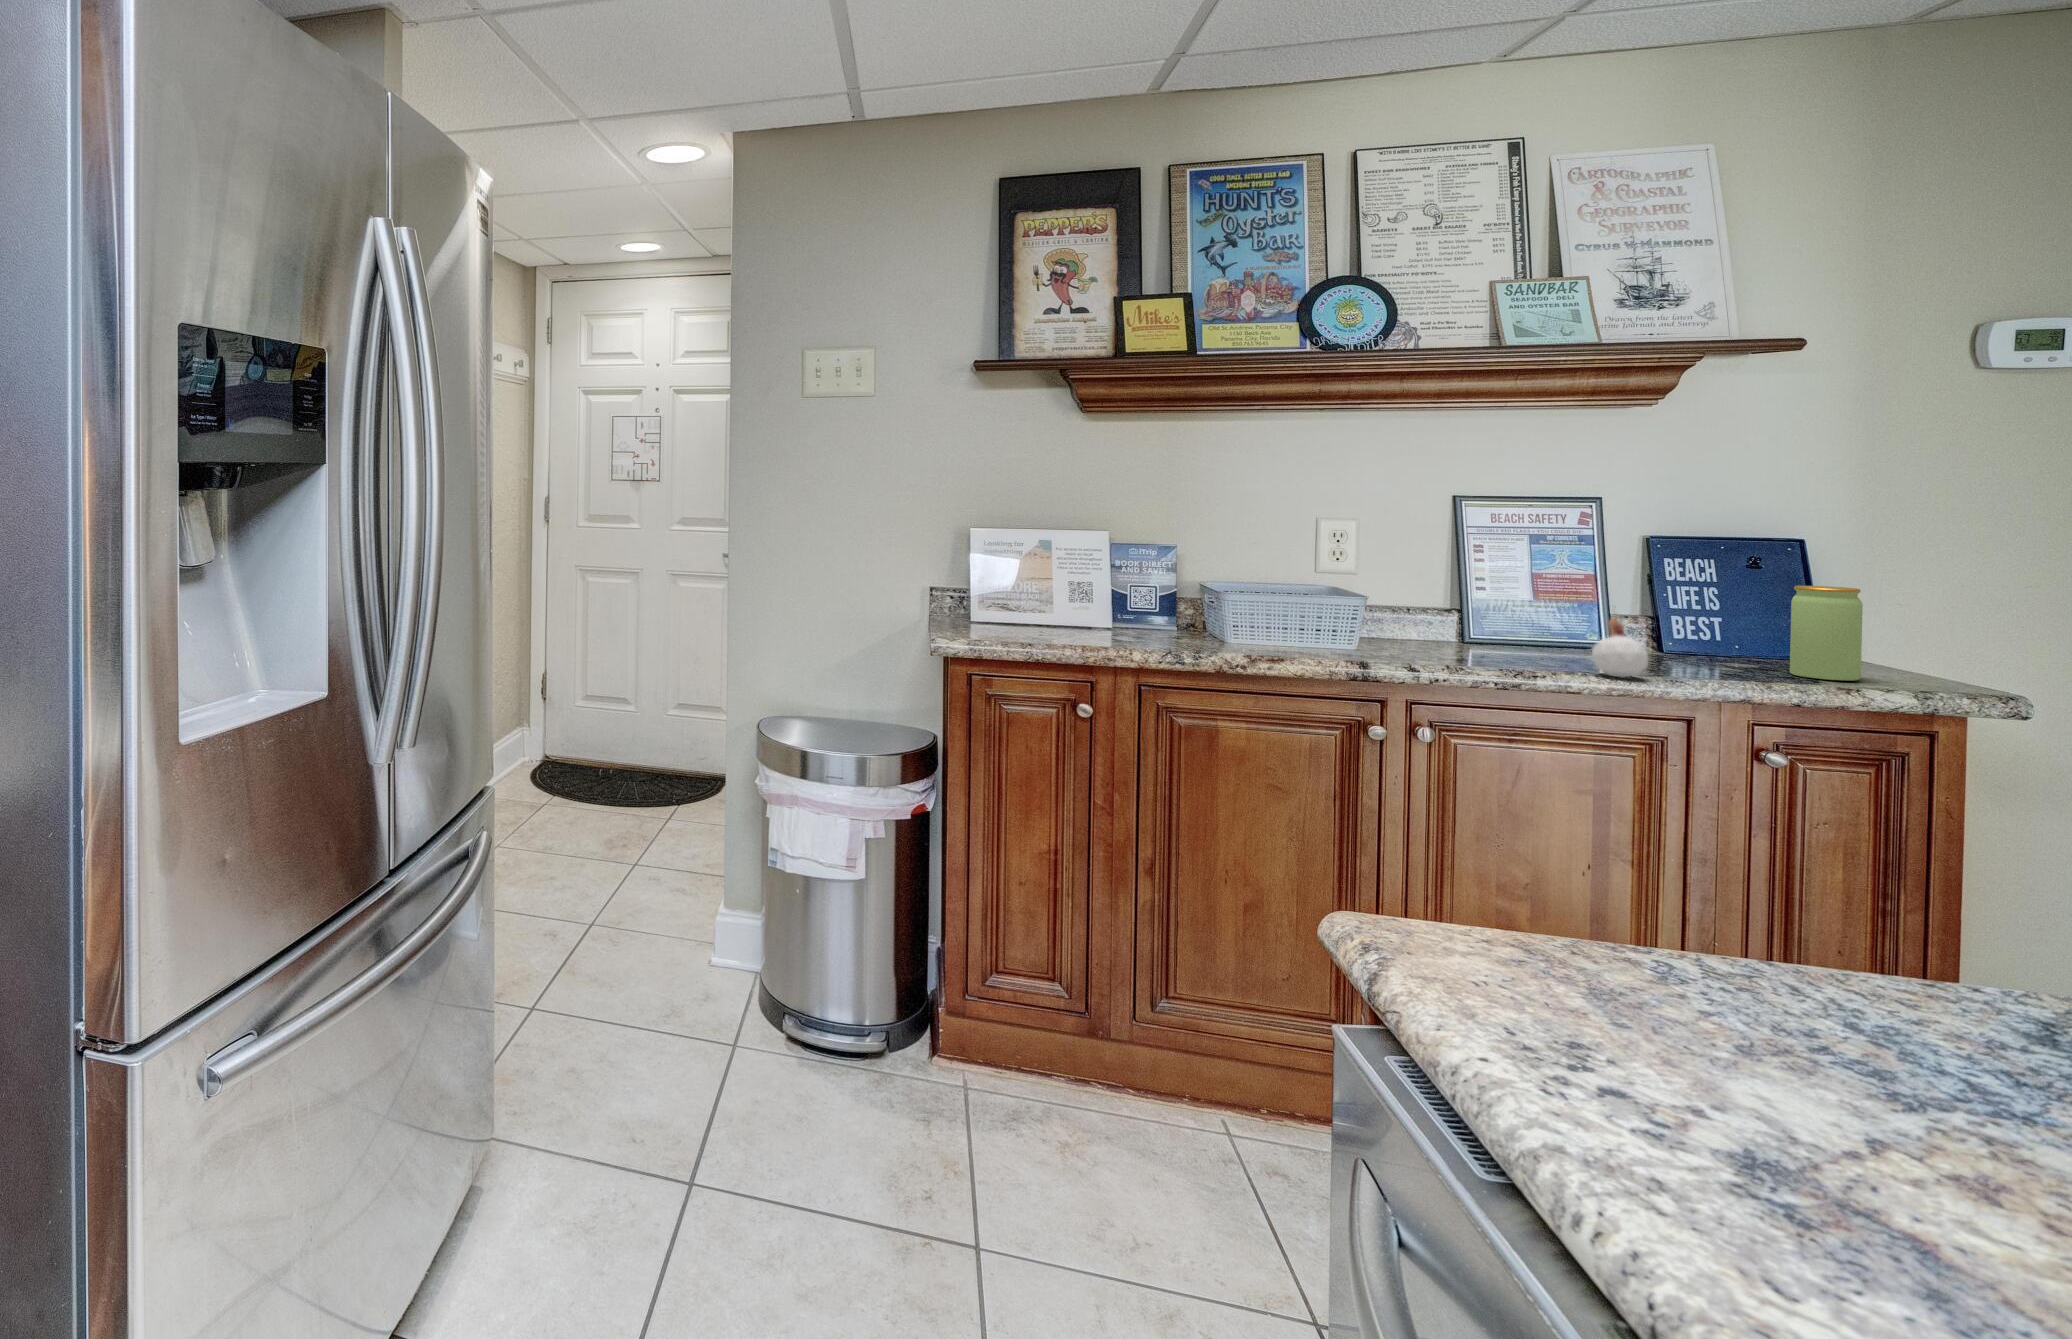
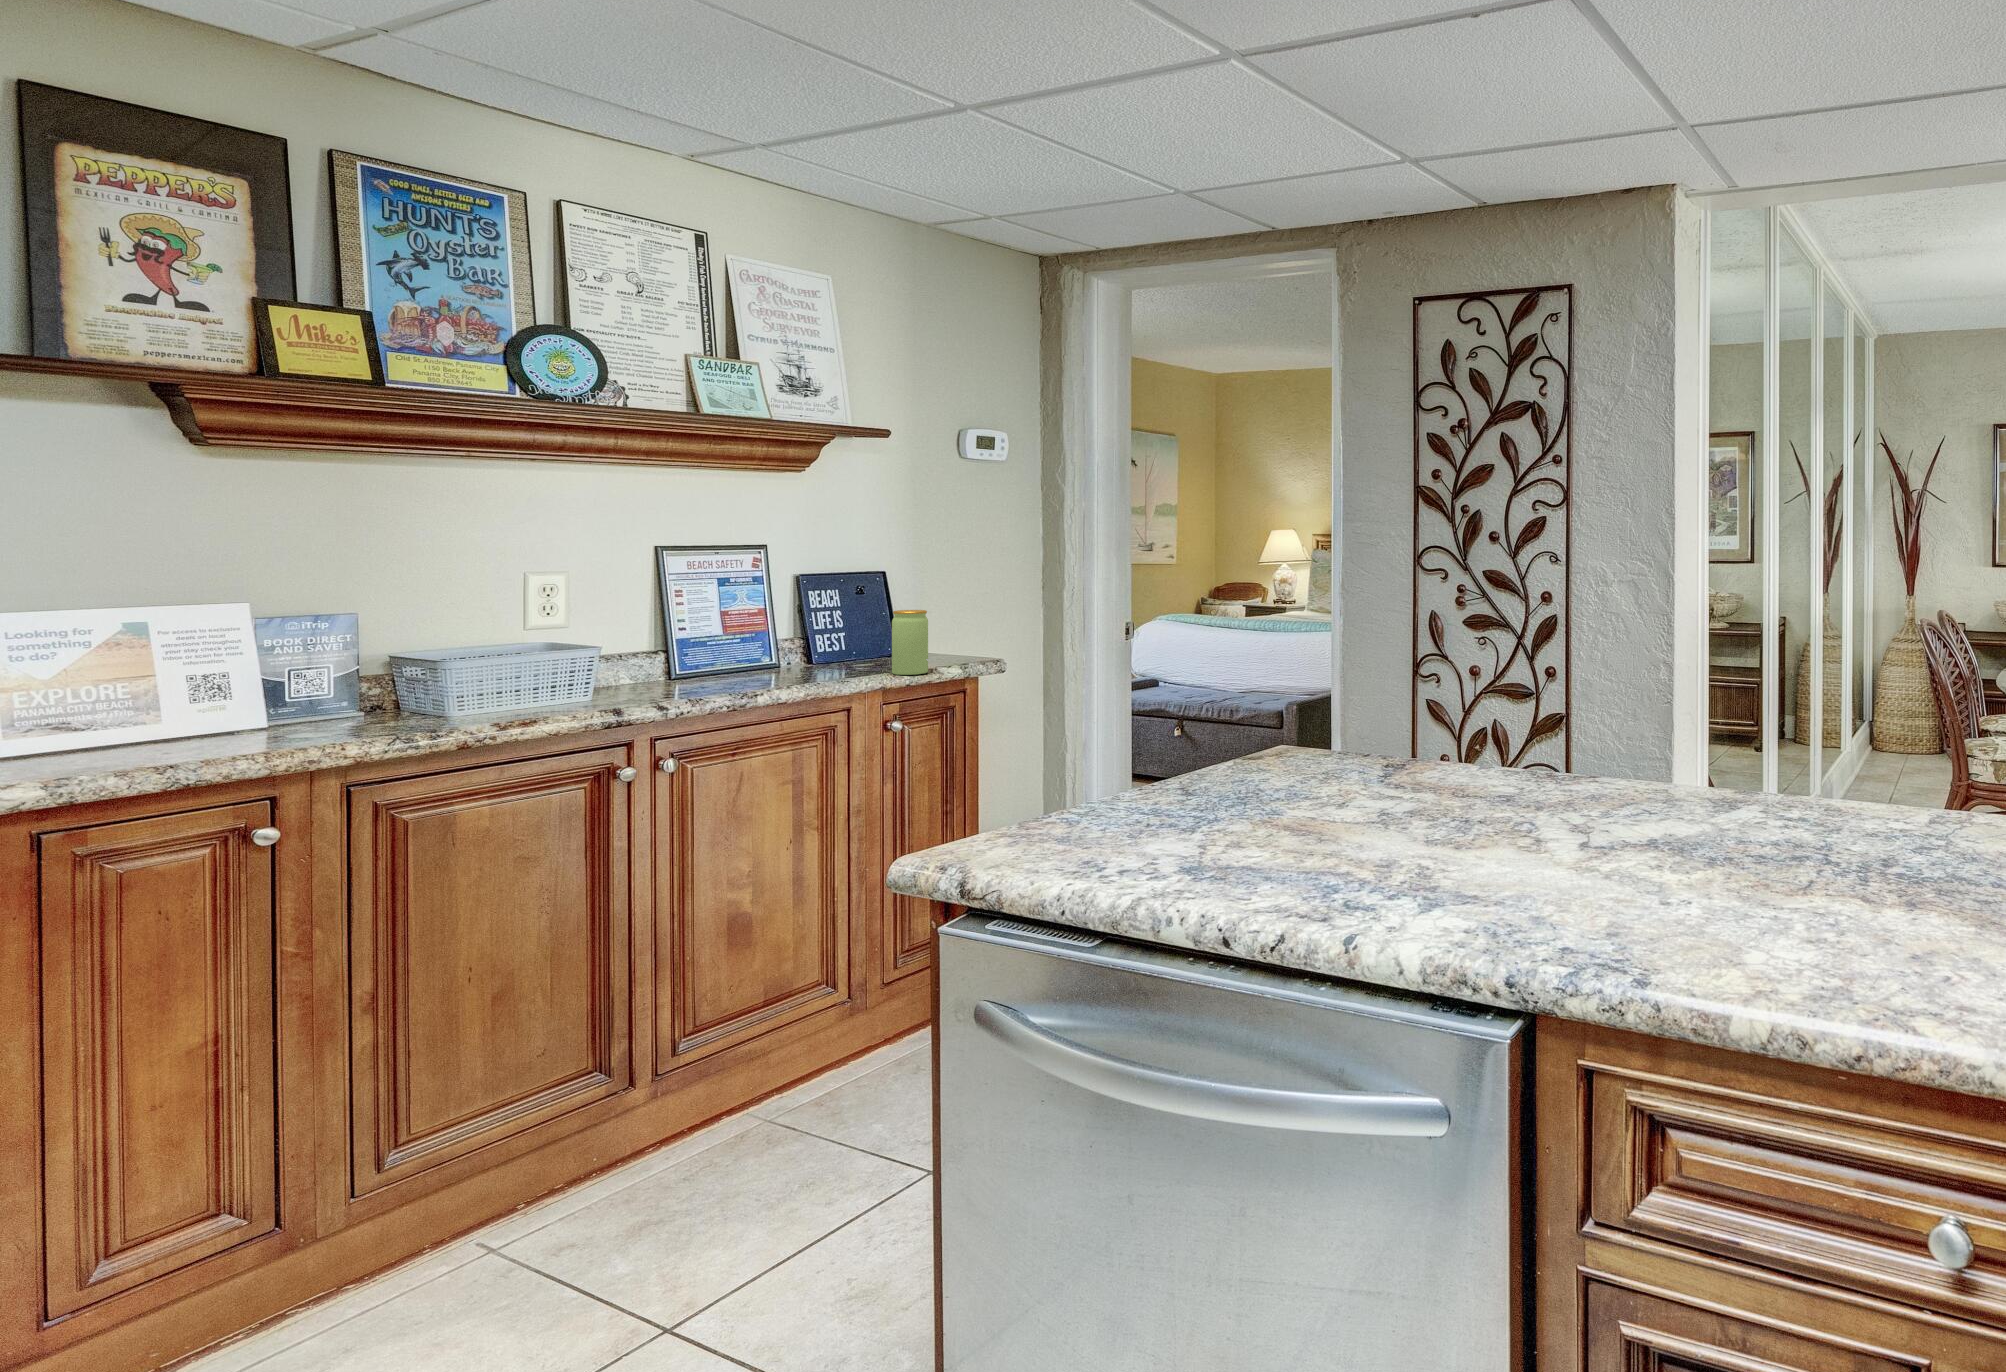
candle: present [1592,614,1648,677] -> none [785,637,823,694]

